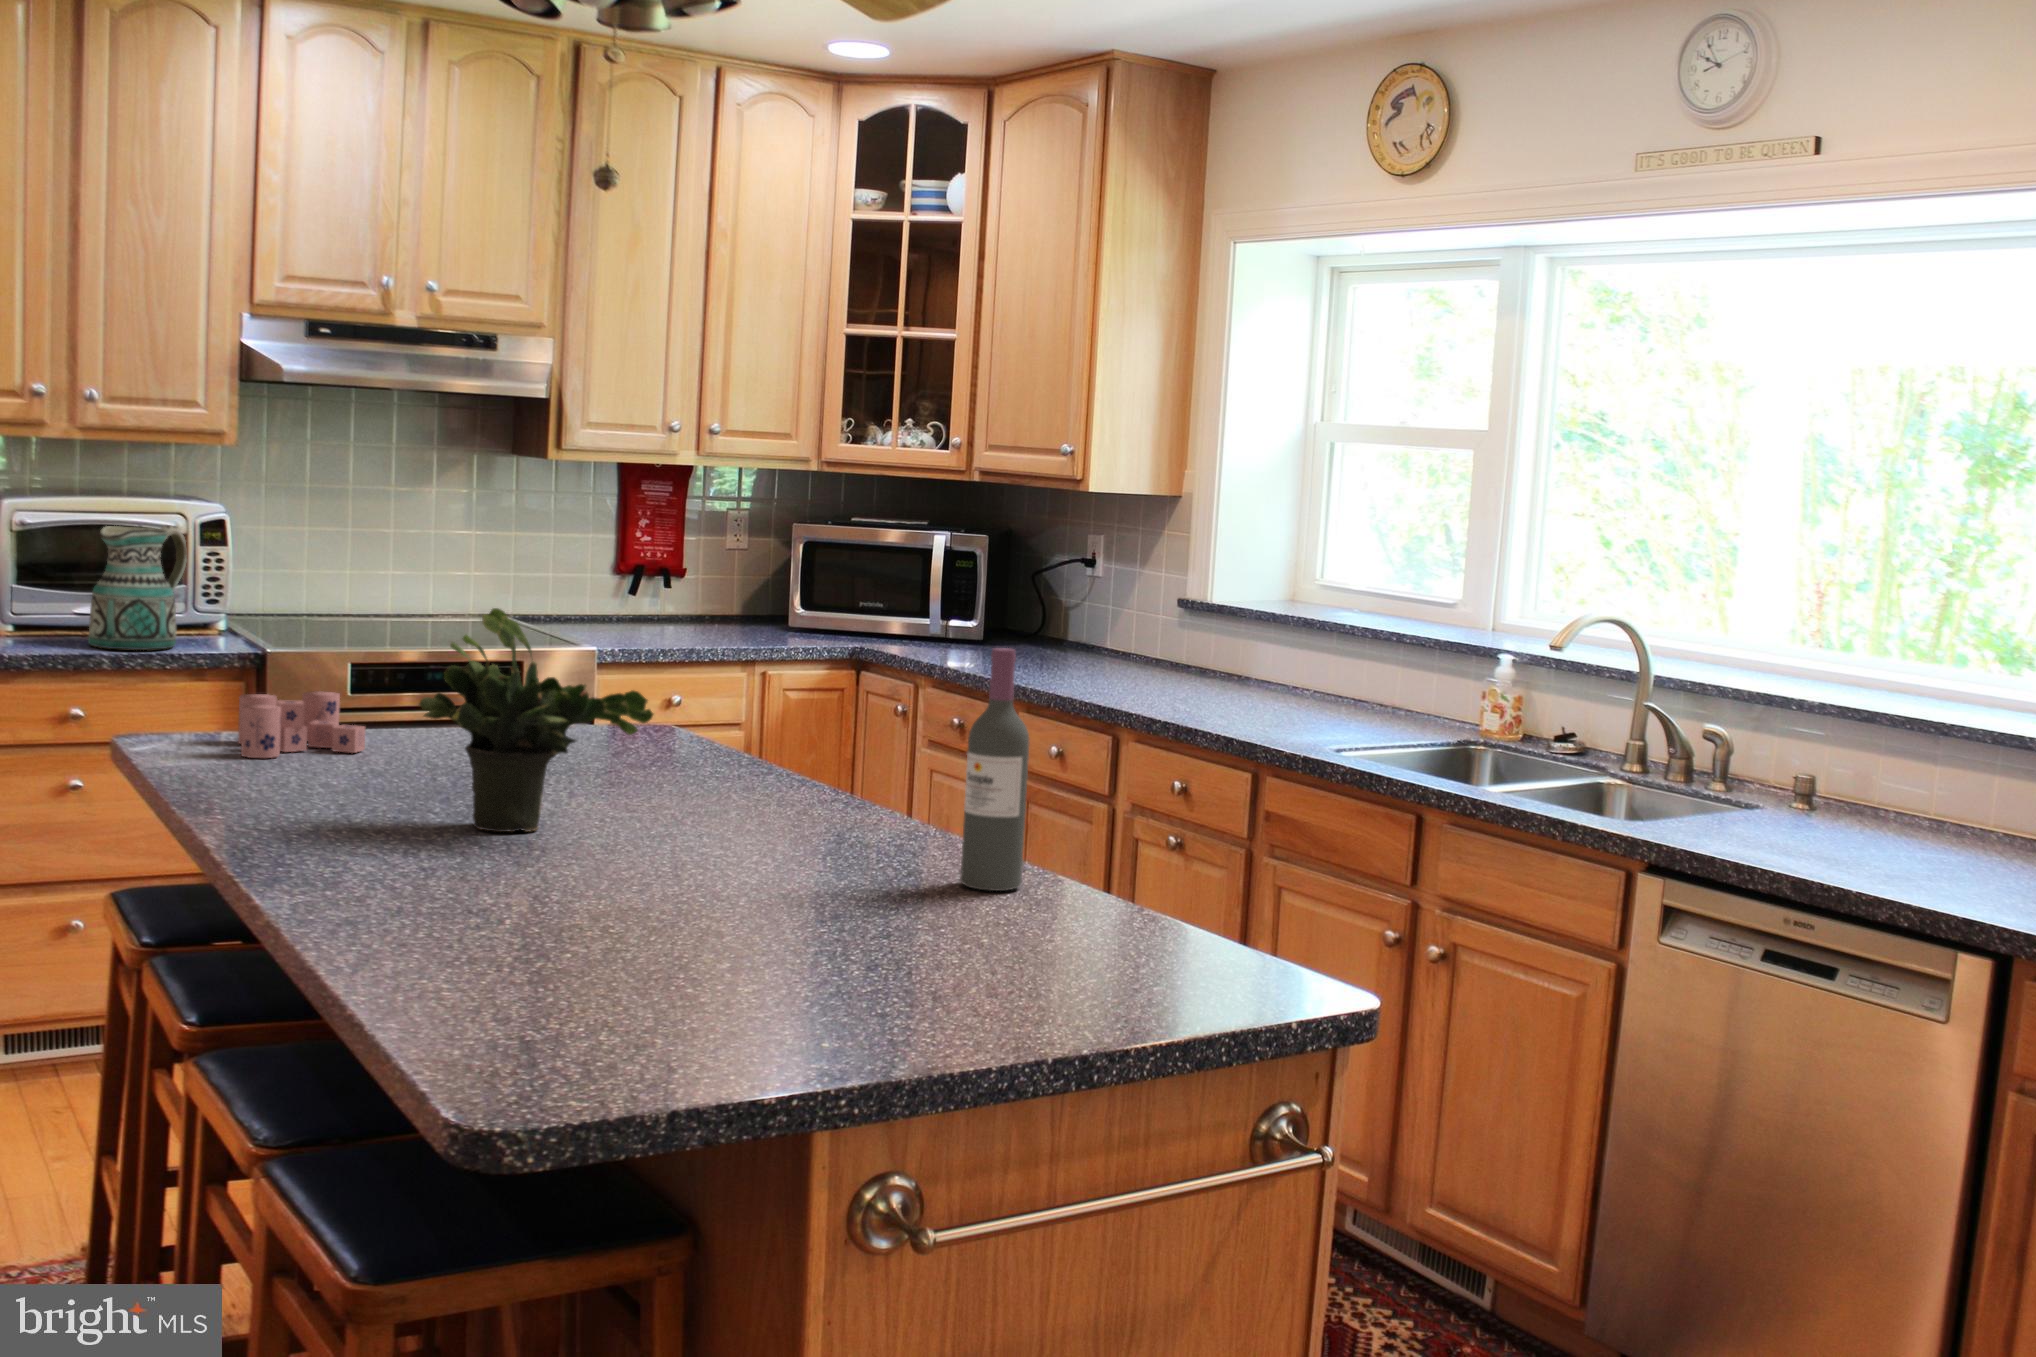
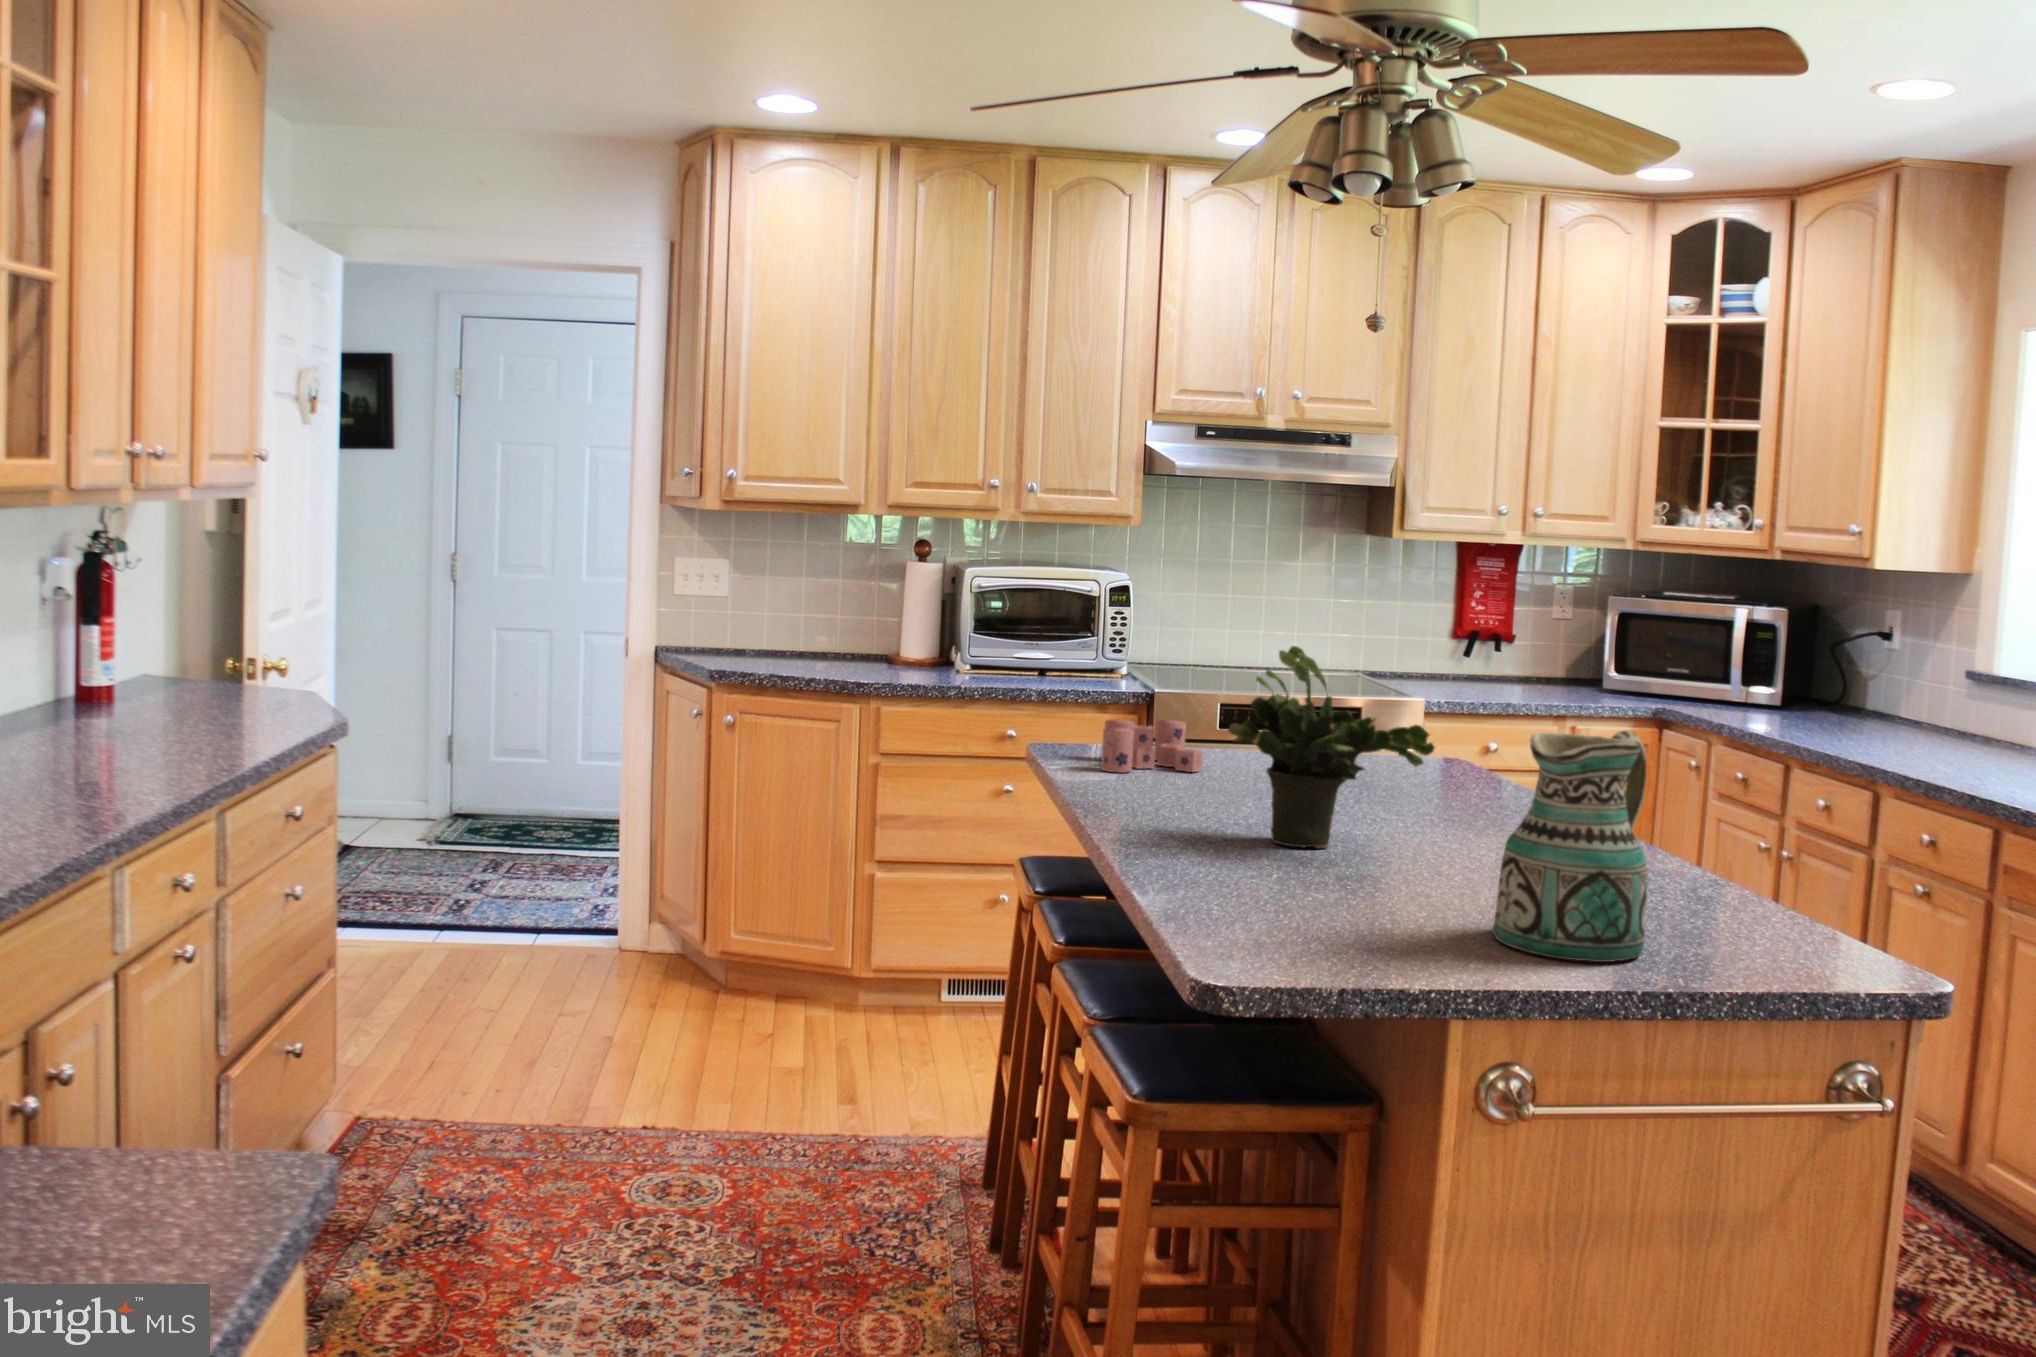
ceramic pitcher: present [88,525,187,650] -> present [1493,731,1647,962]
wine bottle: present [960,648,1030,891] -> none [1736,695,1817,942]

